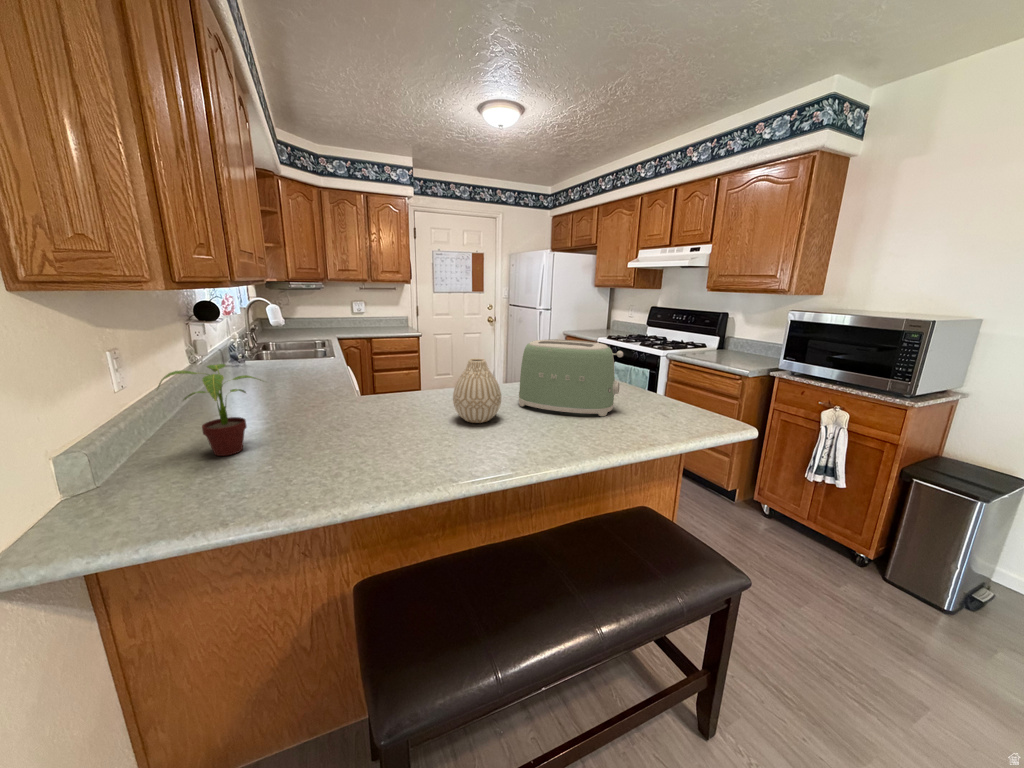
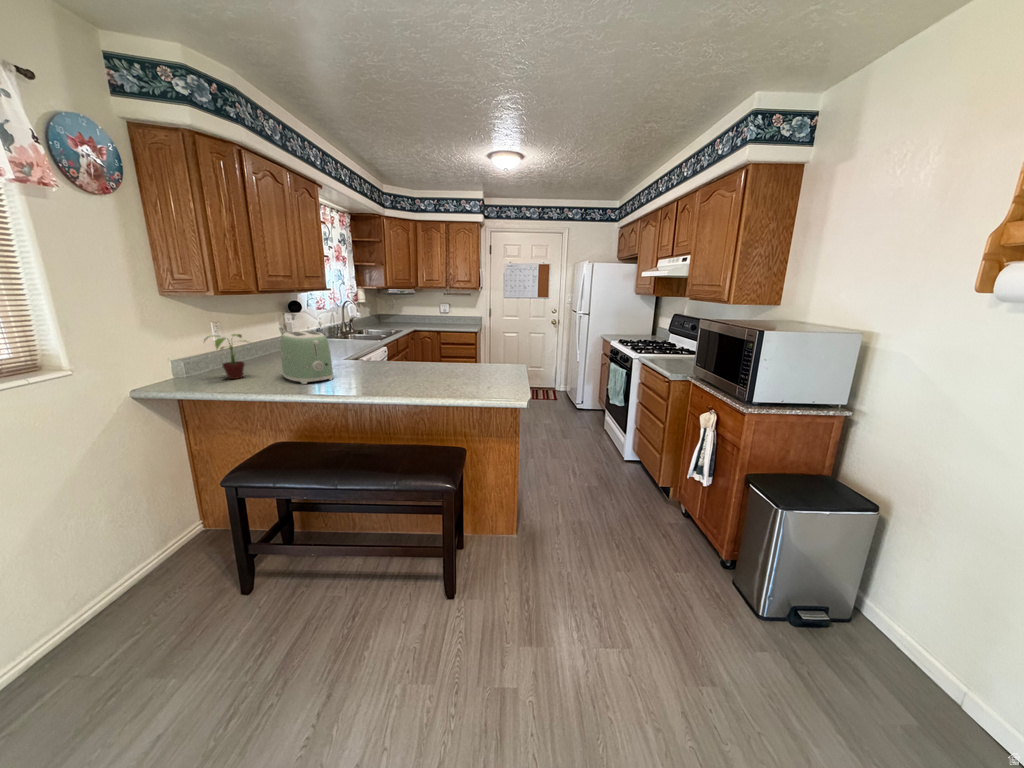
toaster: present [519,339,623,416] -> present [281,331,333,384]
vase: present [453,358,501,423] -> none [348,341,381,381]

